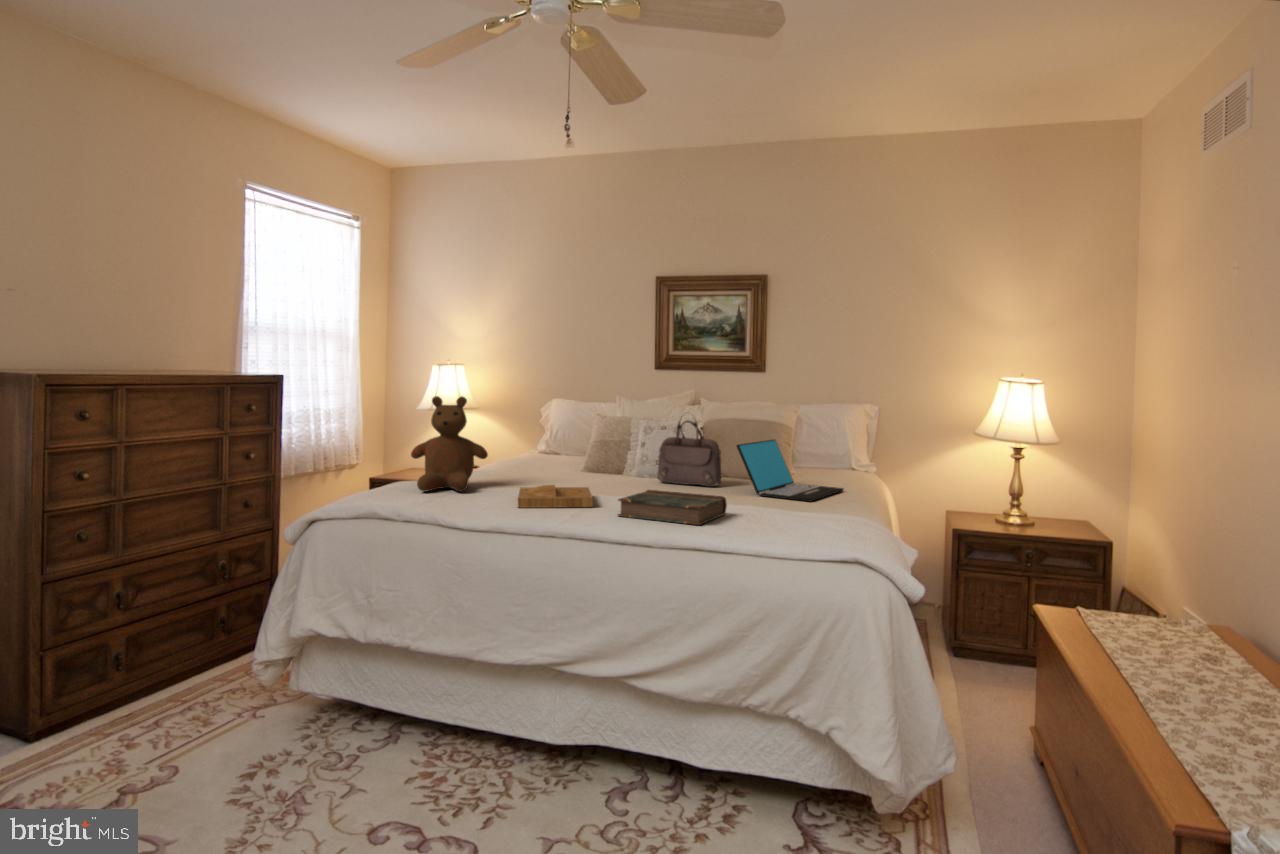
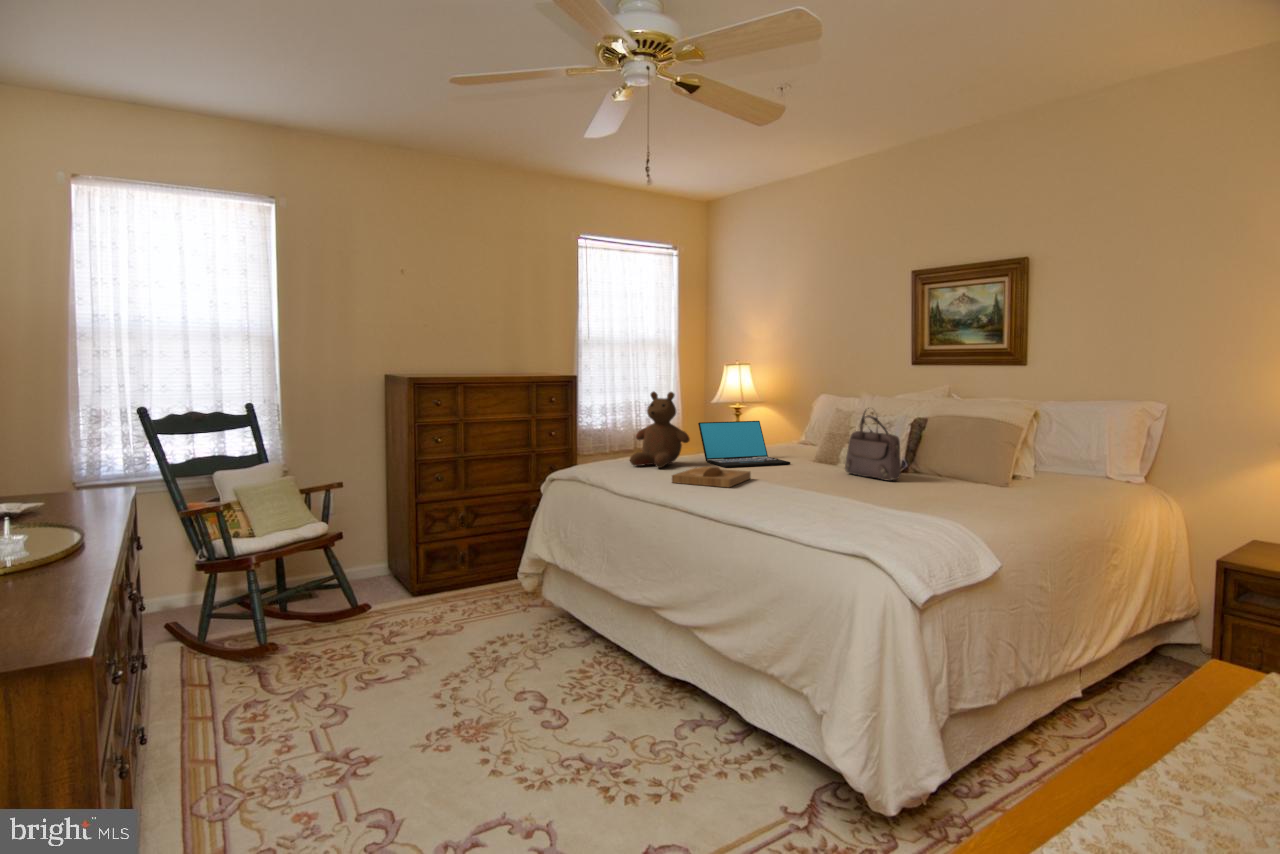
laptop: present [737,439,844,502] -> present [698,421,790,468]
book: present [618,490,727,525] -> none [731,476,831,510]

